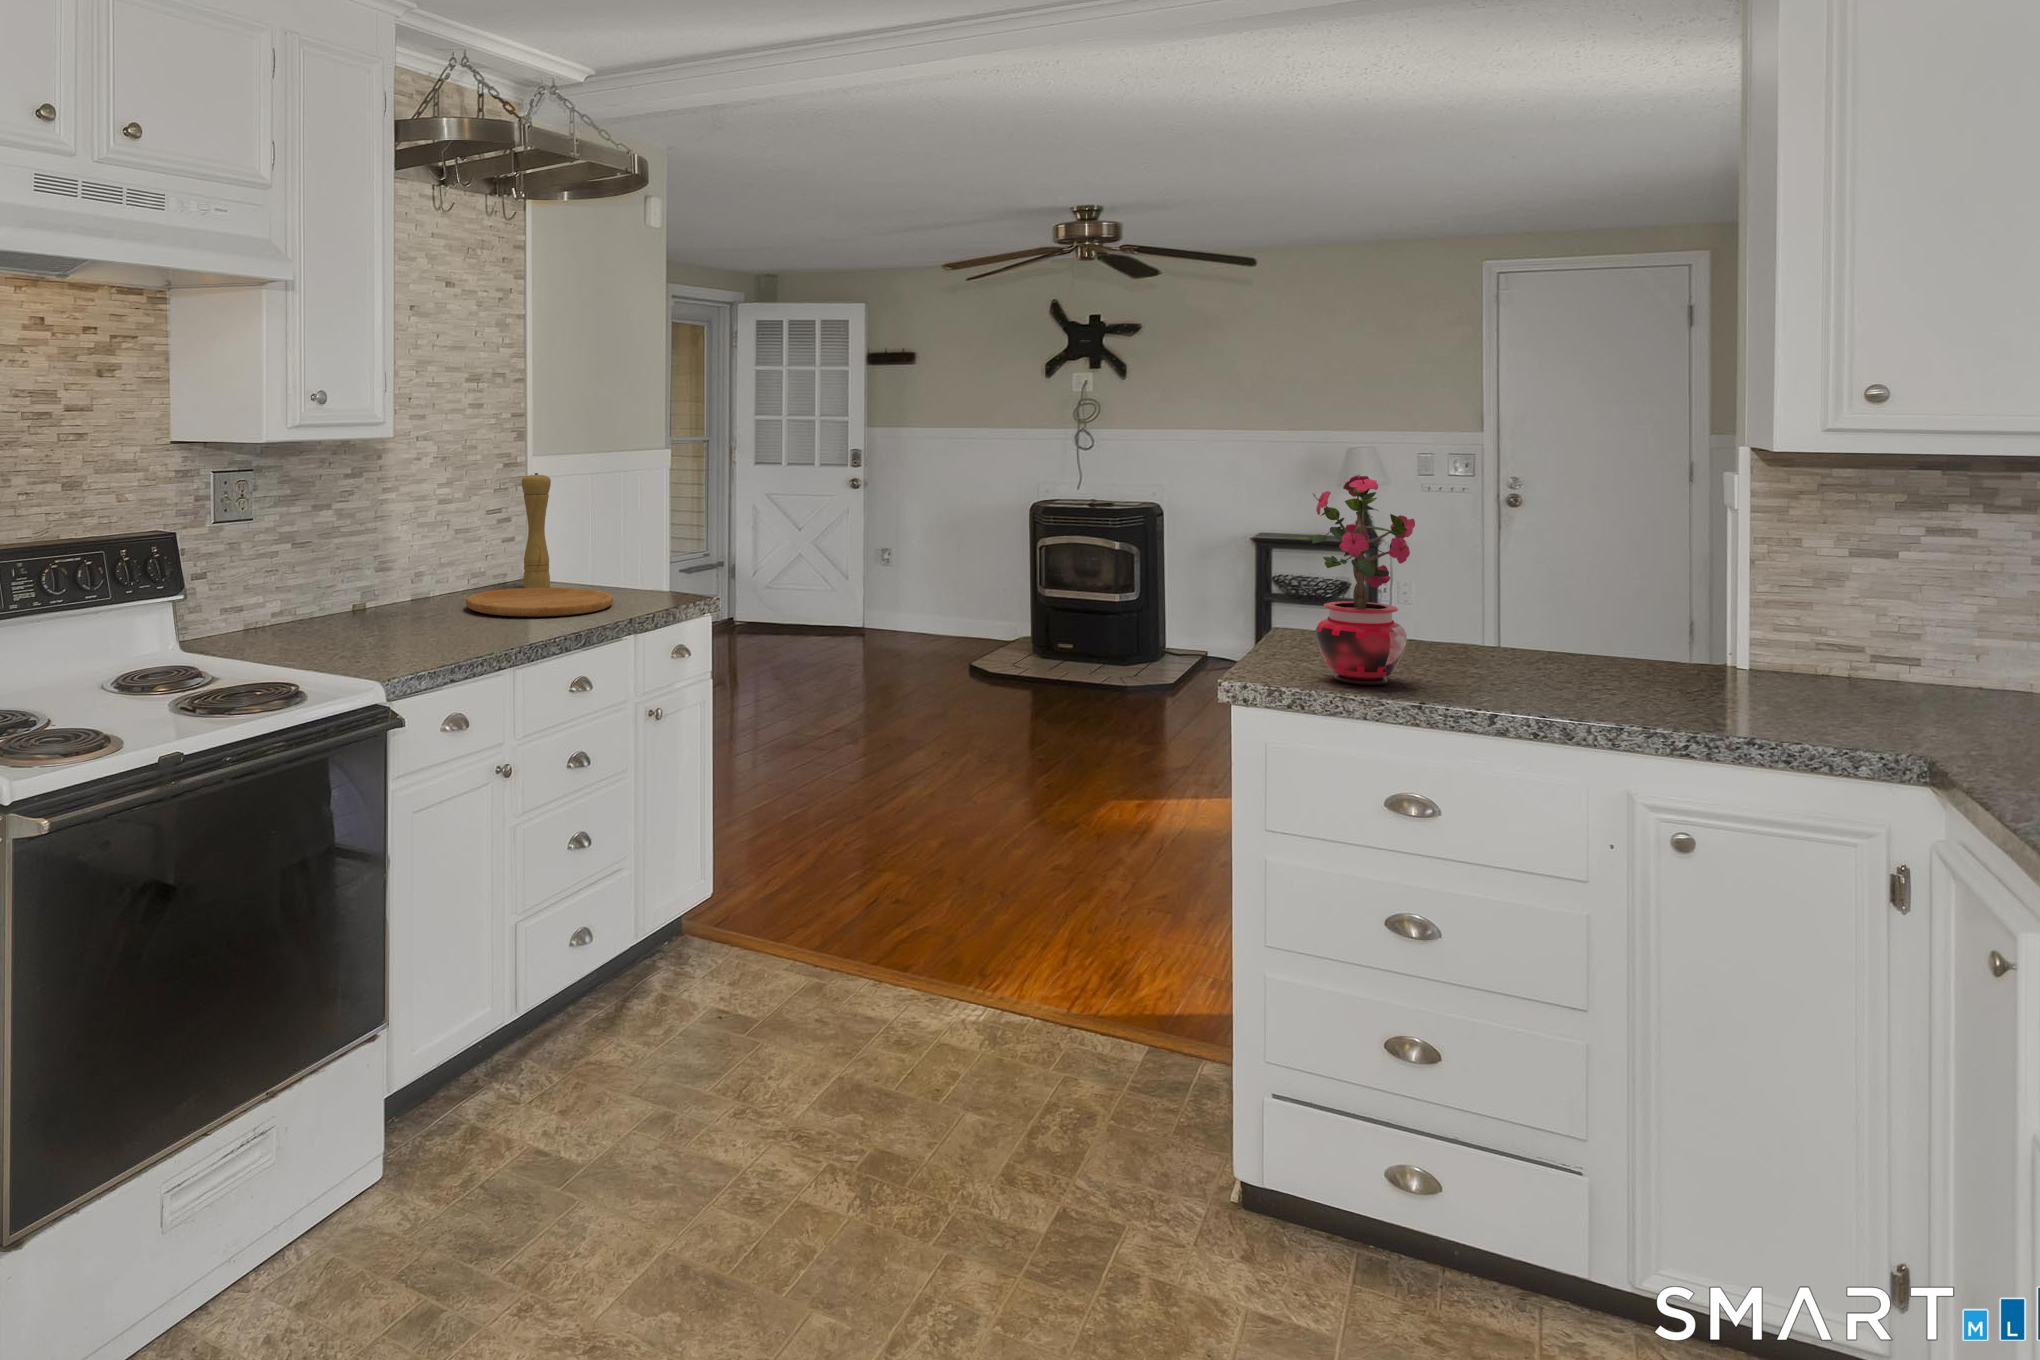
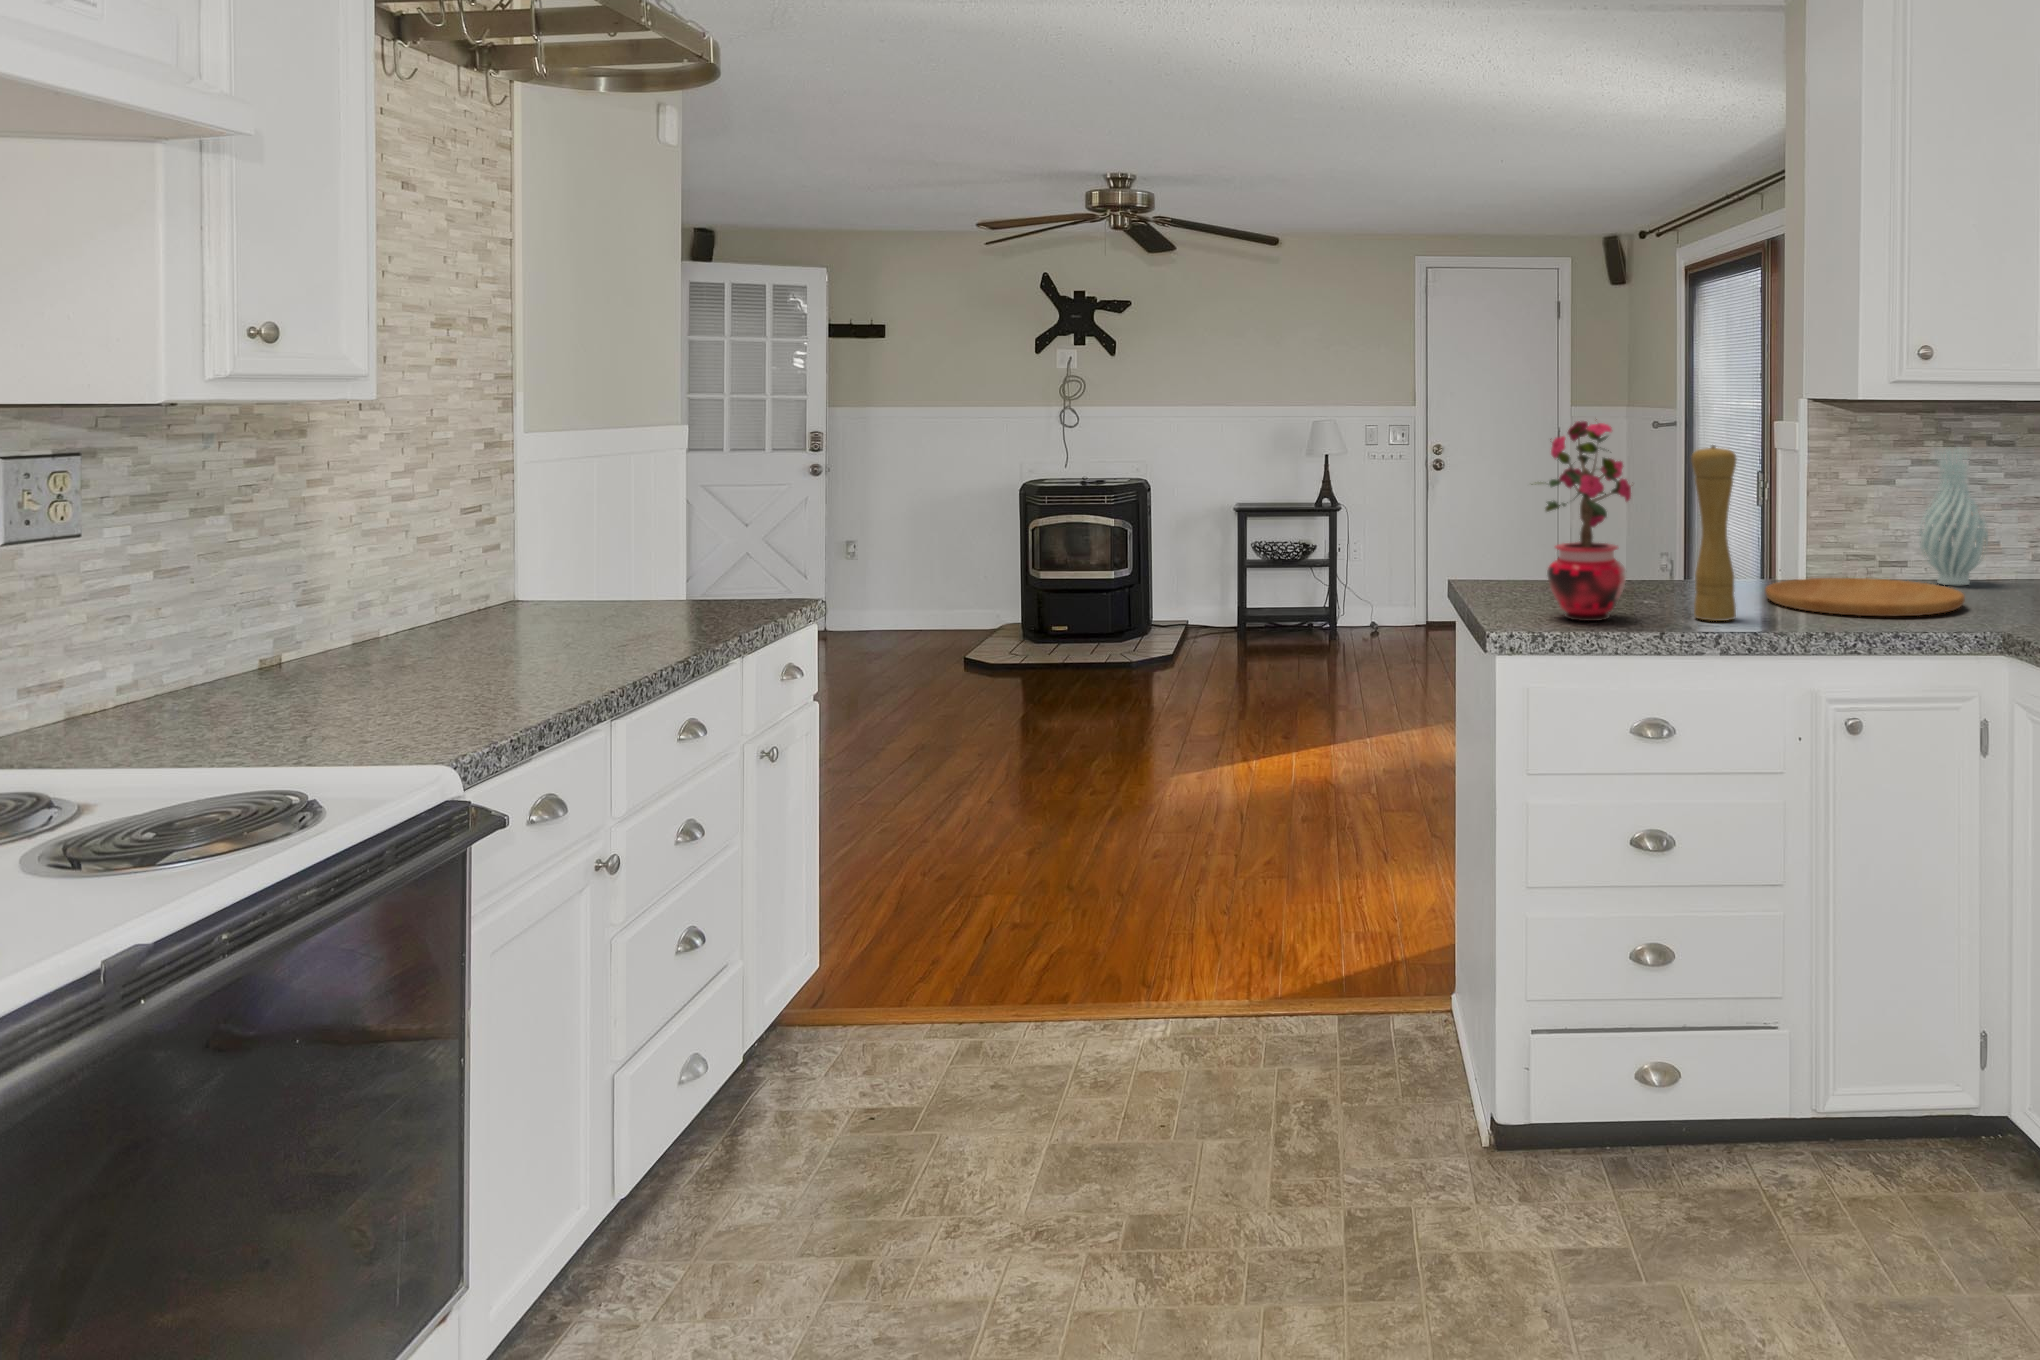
pepper mill: present [522,473,551,588] -> present [1691,445,1736,621]
vase: none [1906,517,2016,696] -> present [1919,447,1988,585]
cutting board: present [466,588,613,617] -> present [1765,578,1965,616]

